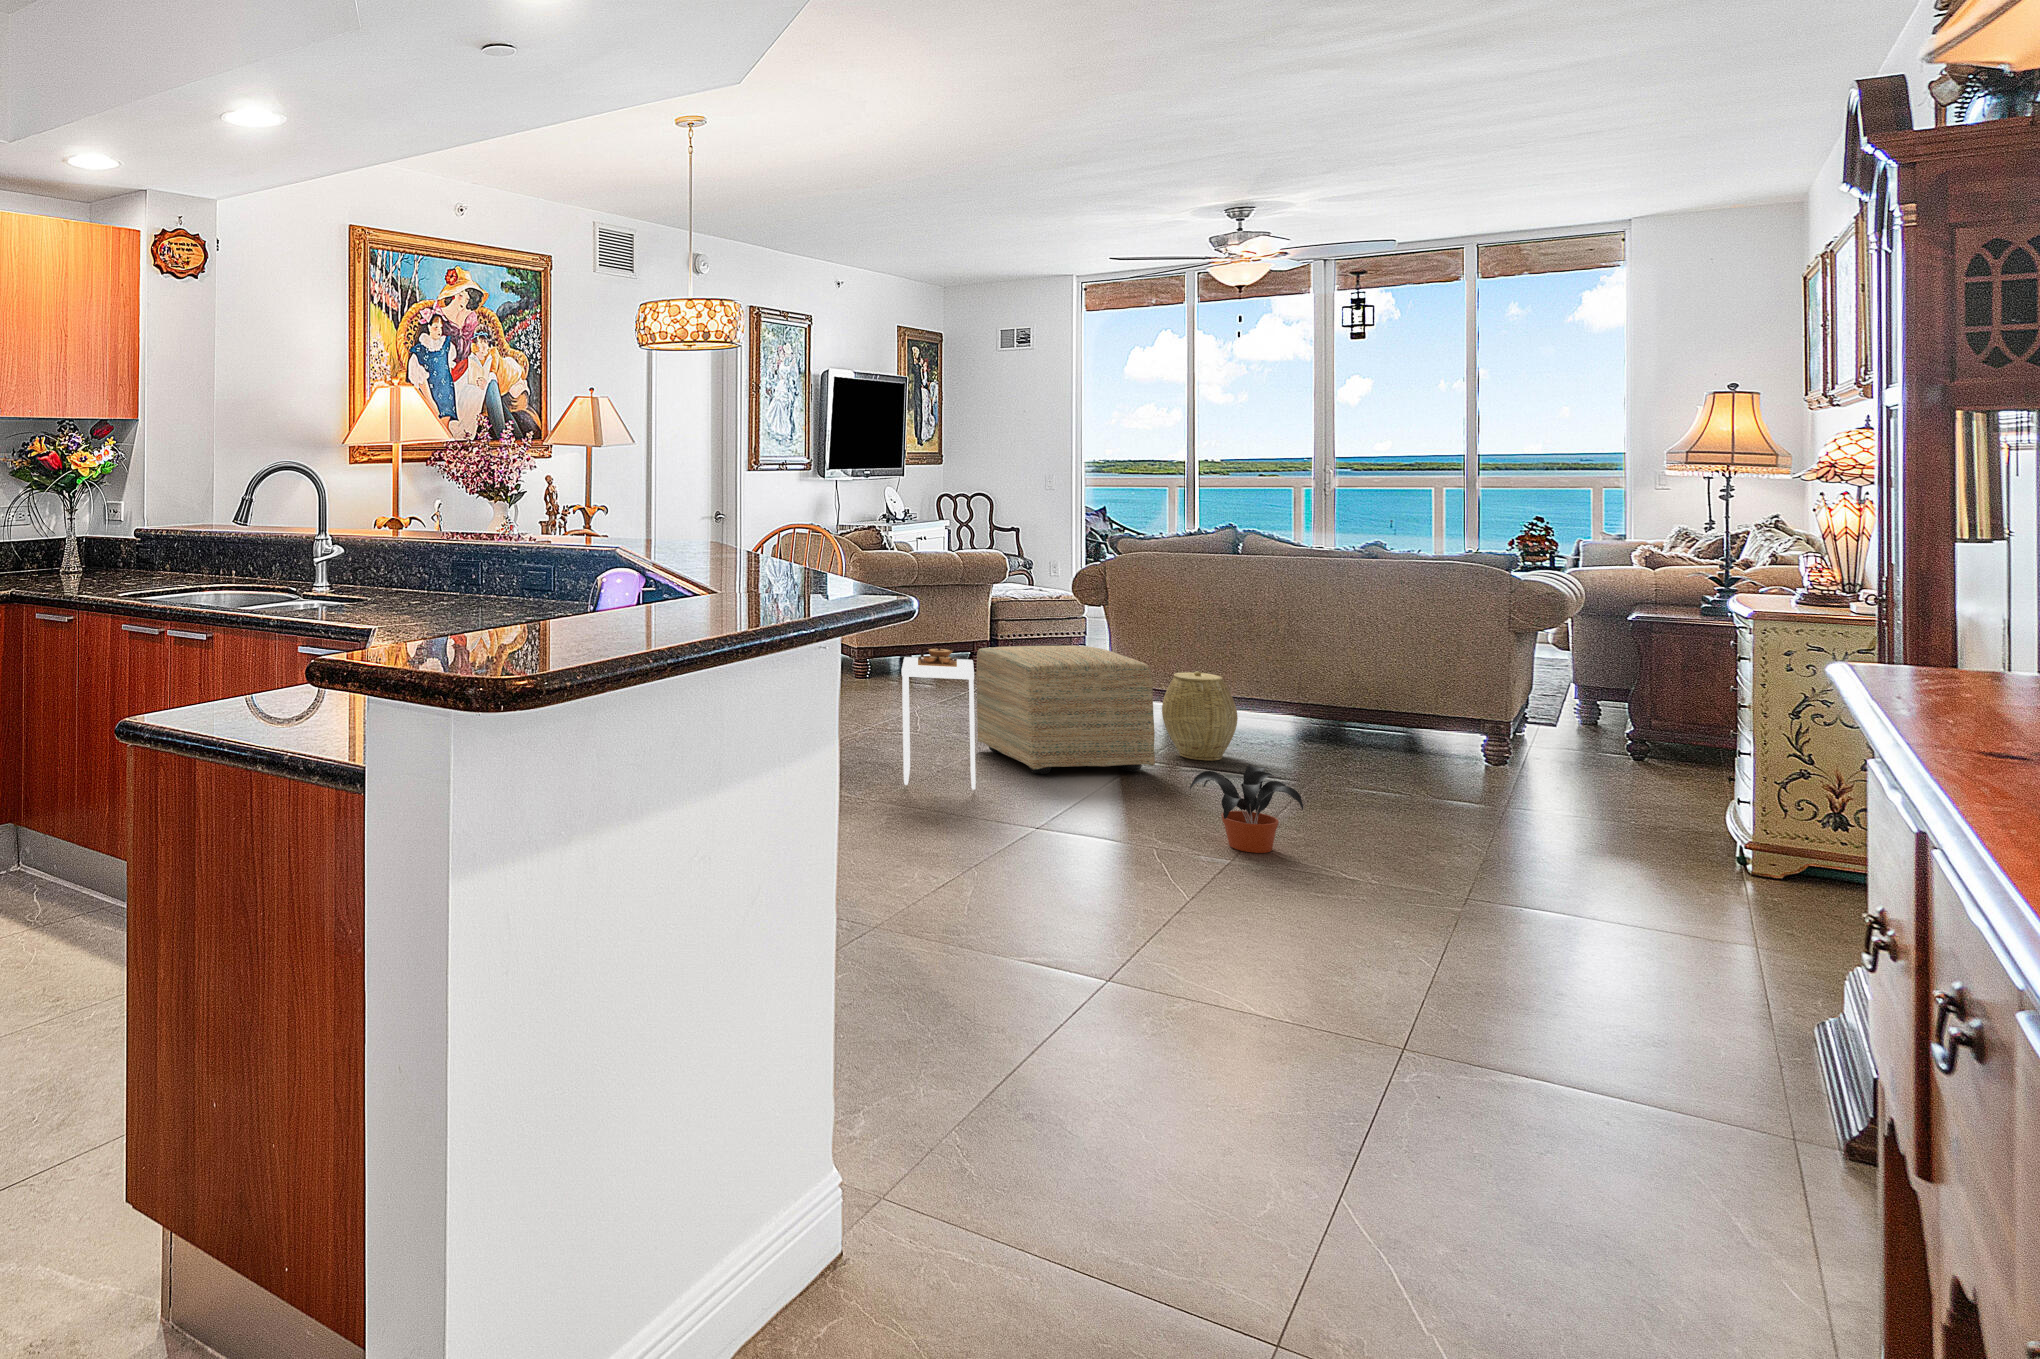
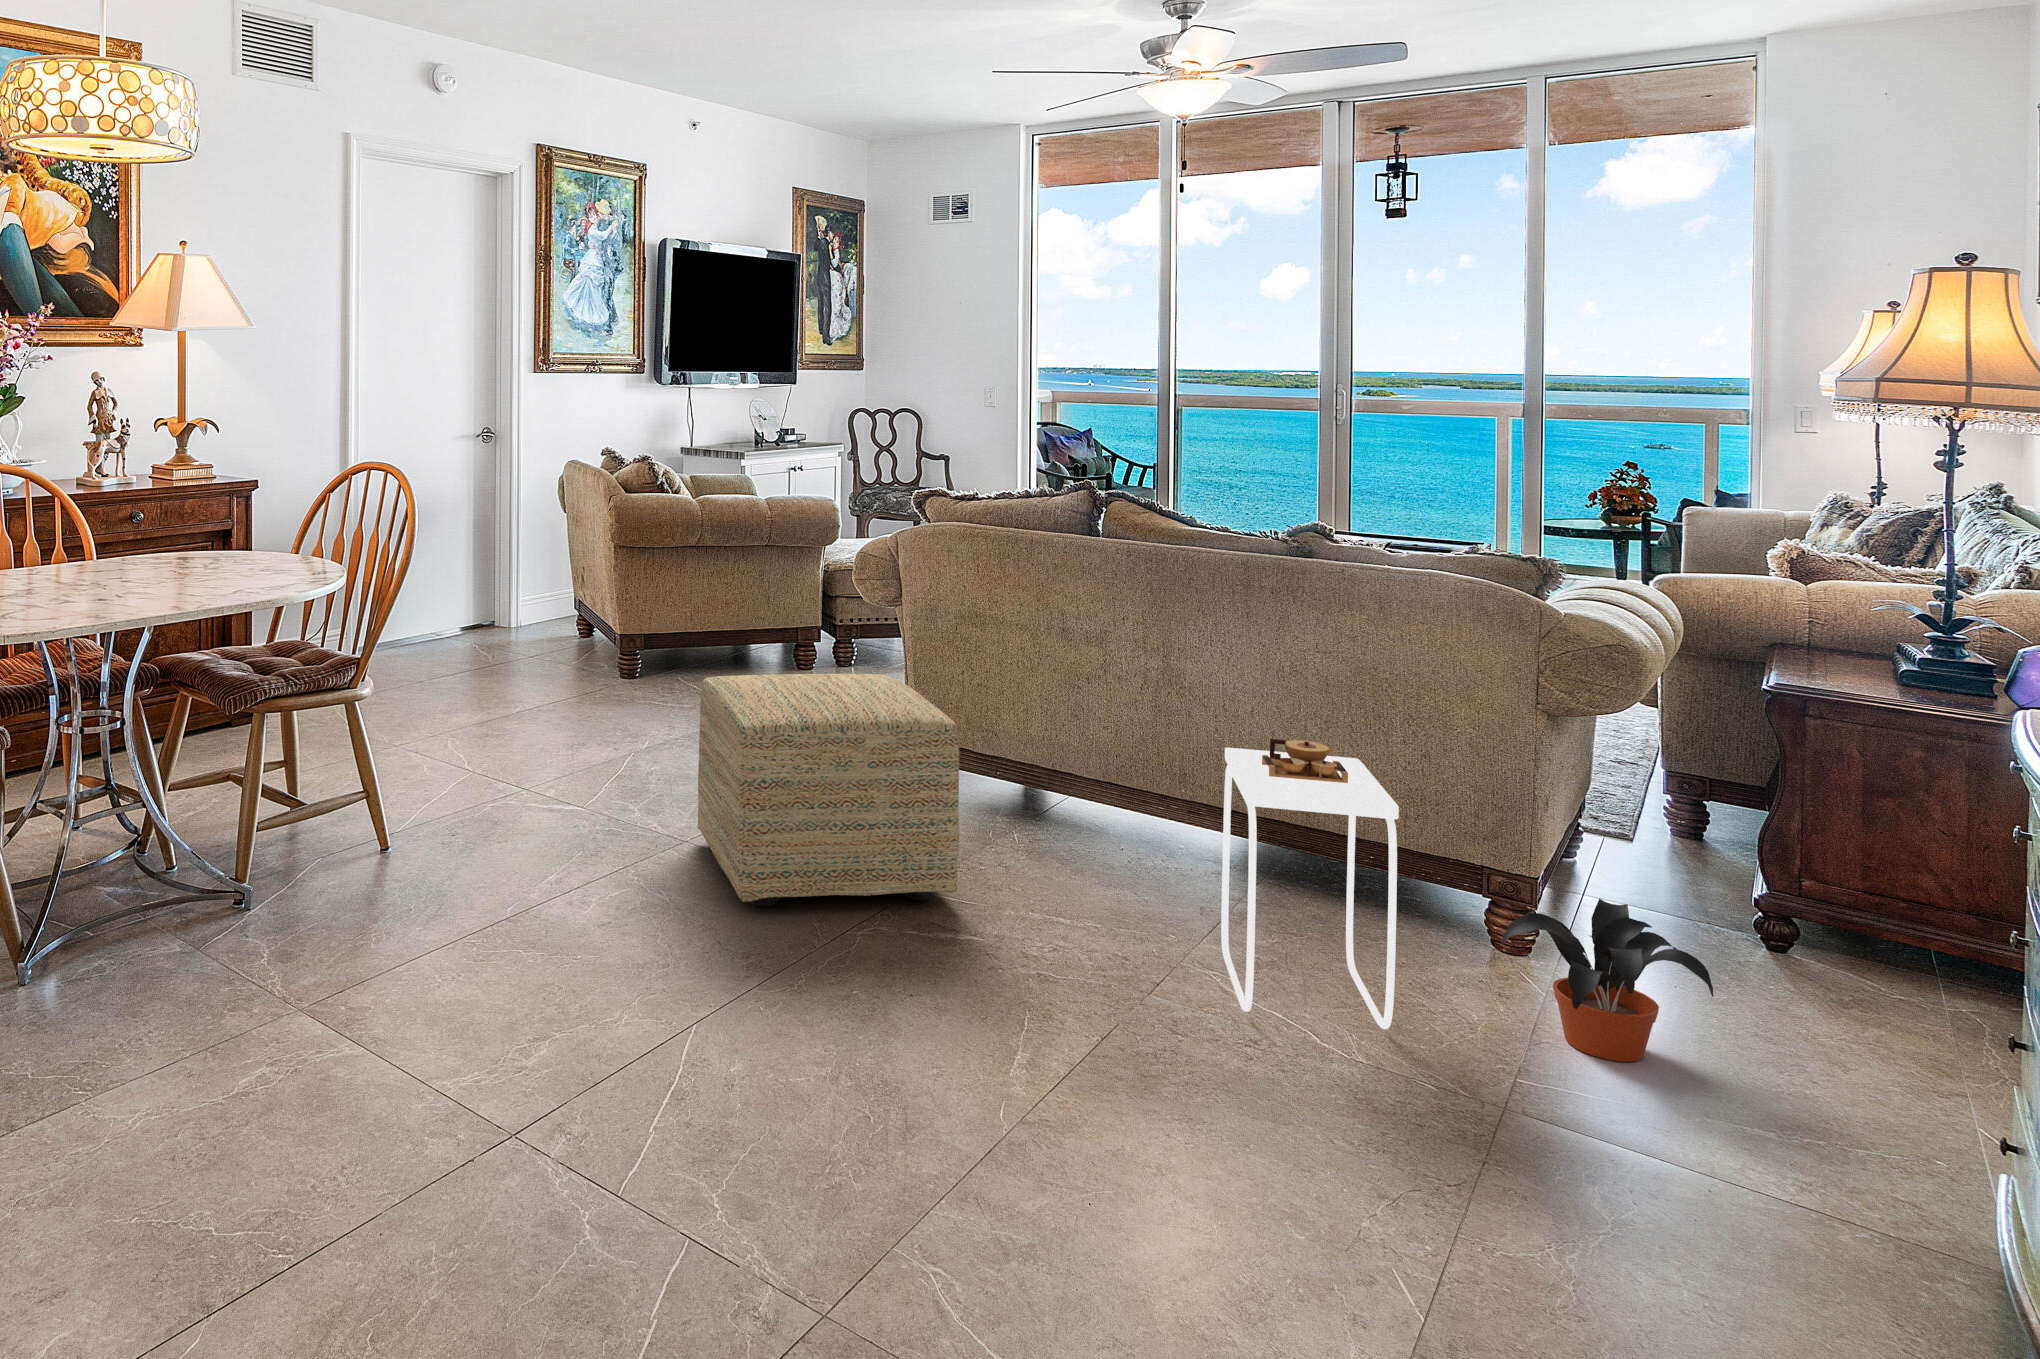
side table: present [902,647,976,790] -> present [1221,738,1399,1029]
woven basket: present [1162,671,1238,761] -> none [998,721,1115,871]
potted plant: present [1190,764,1303,853] -> present [1501,899,1713,1062]

